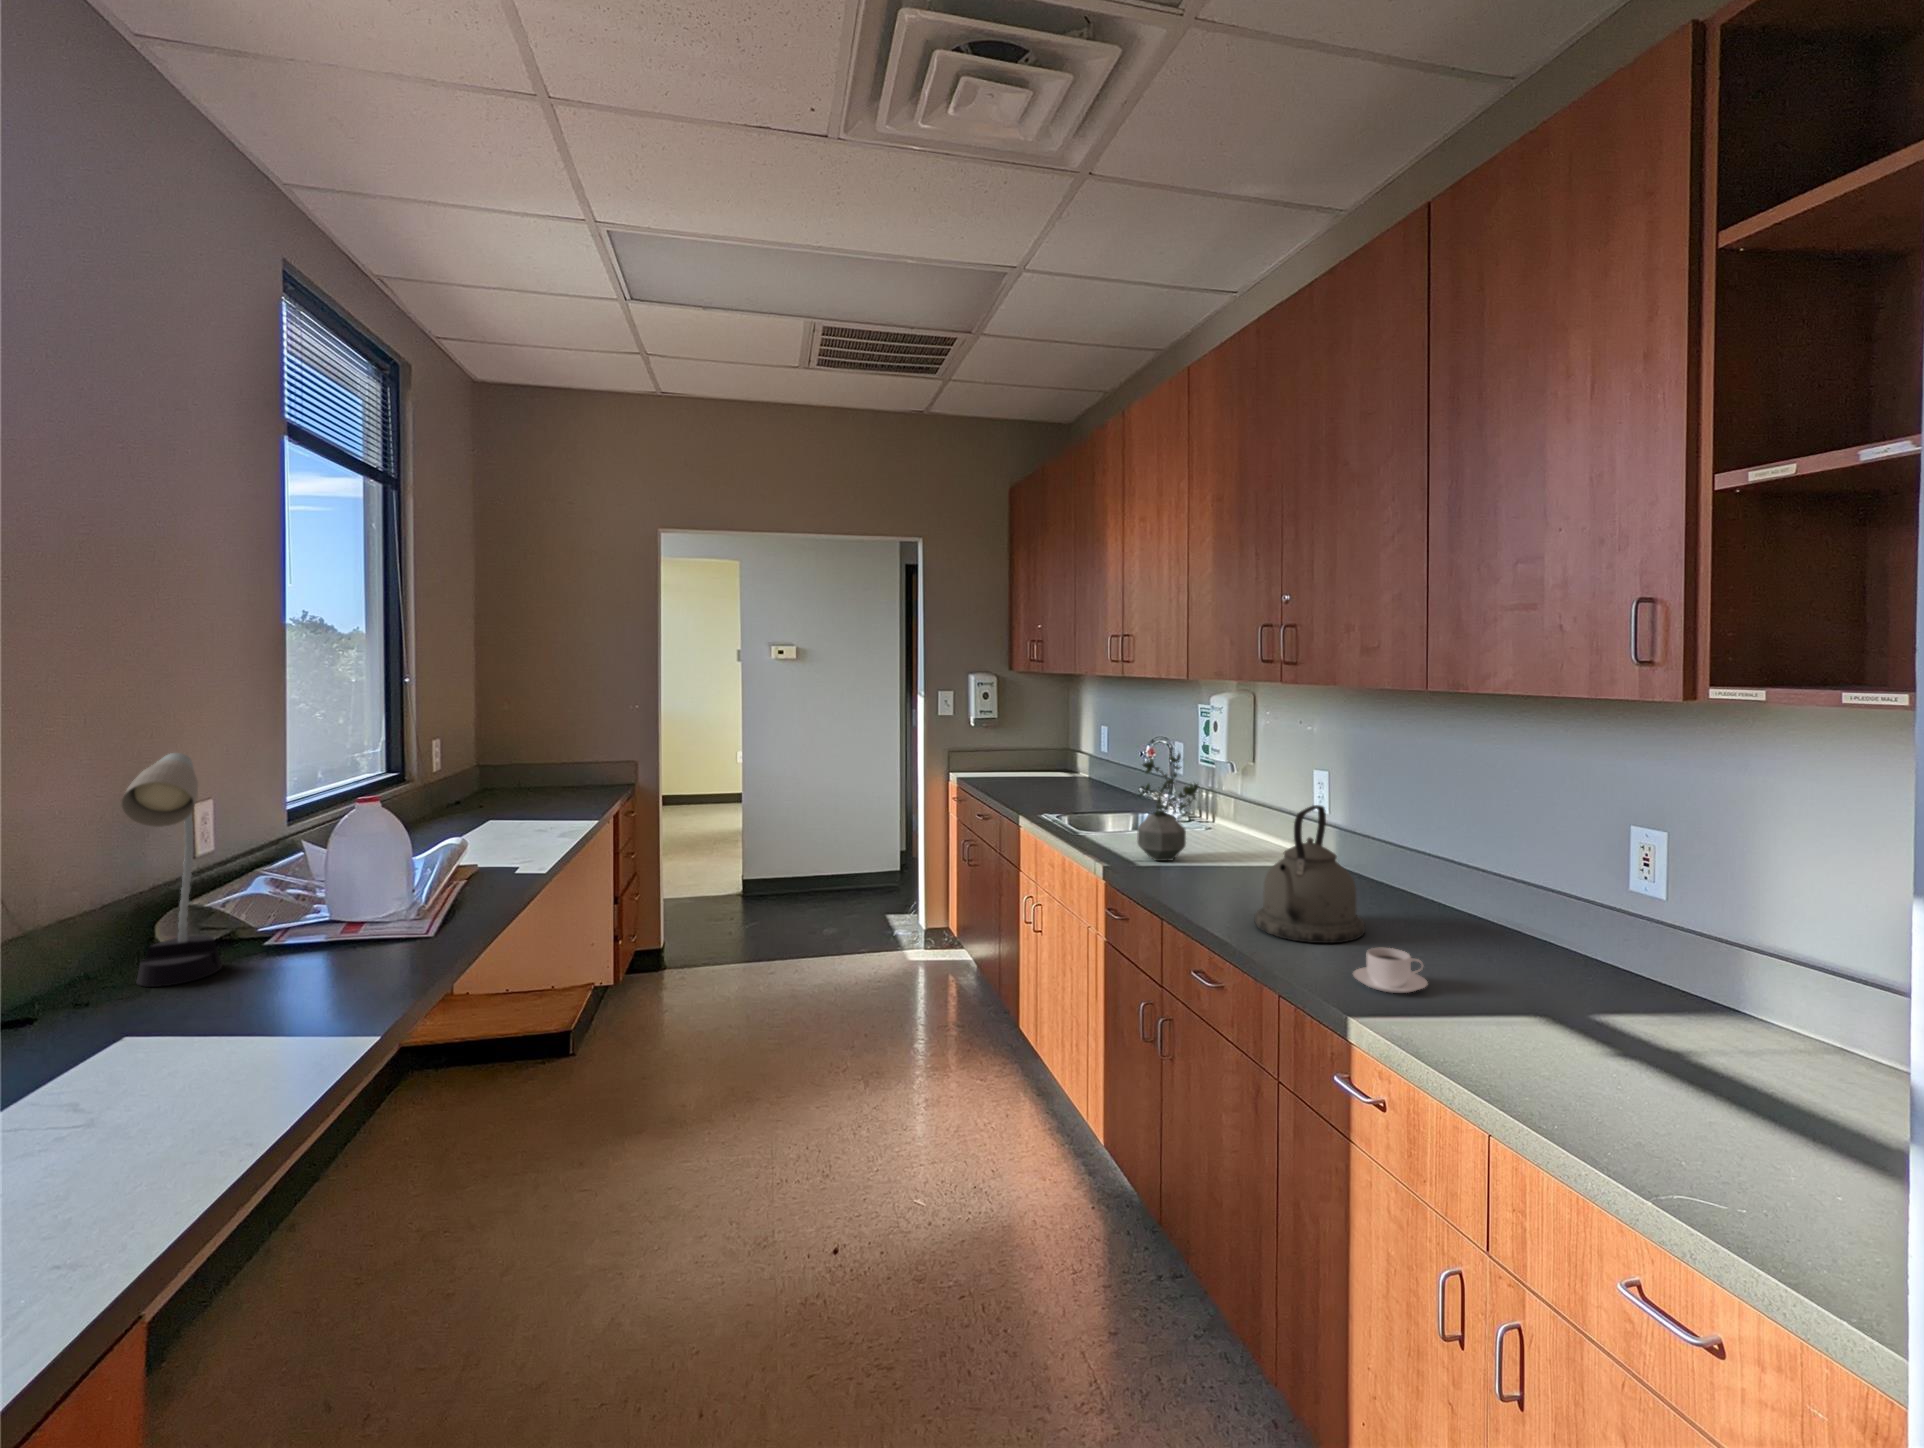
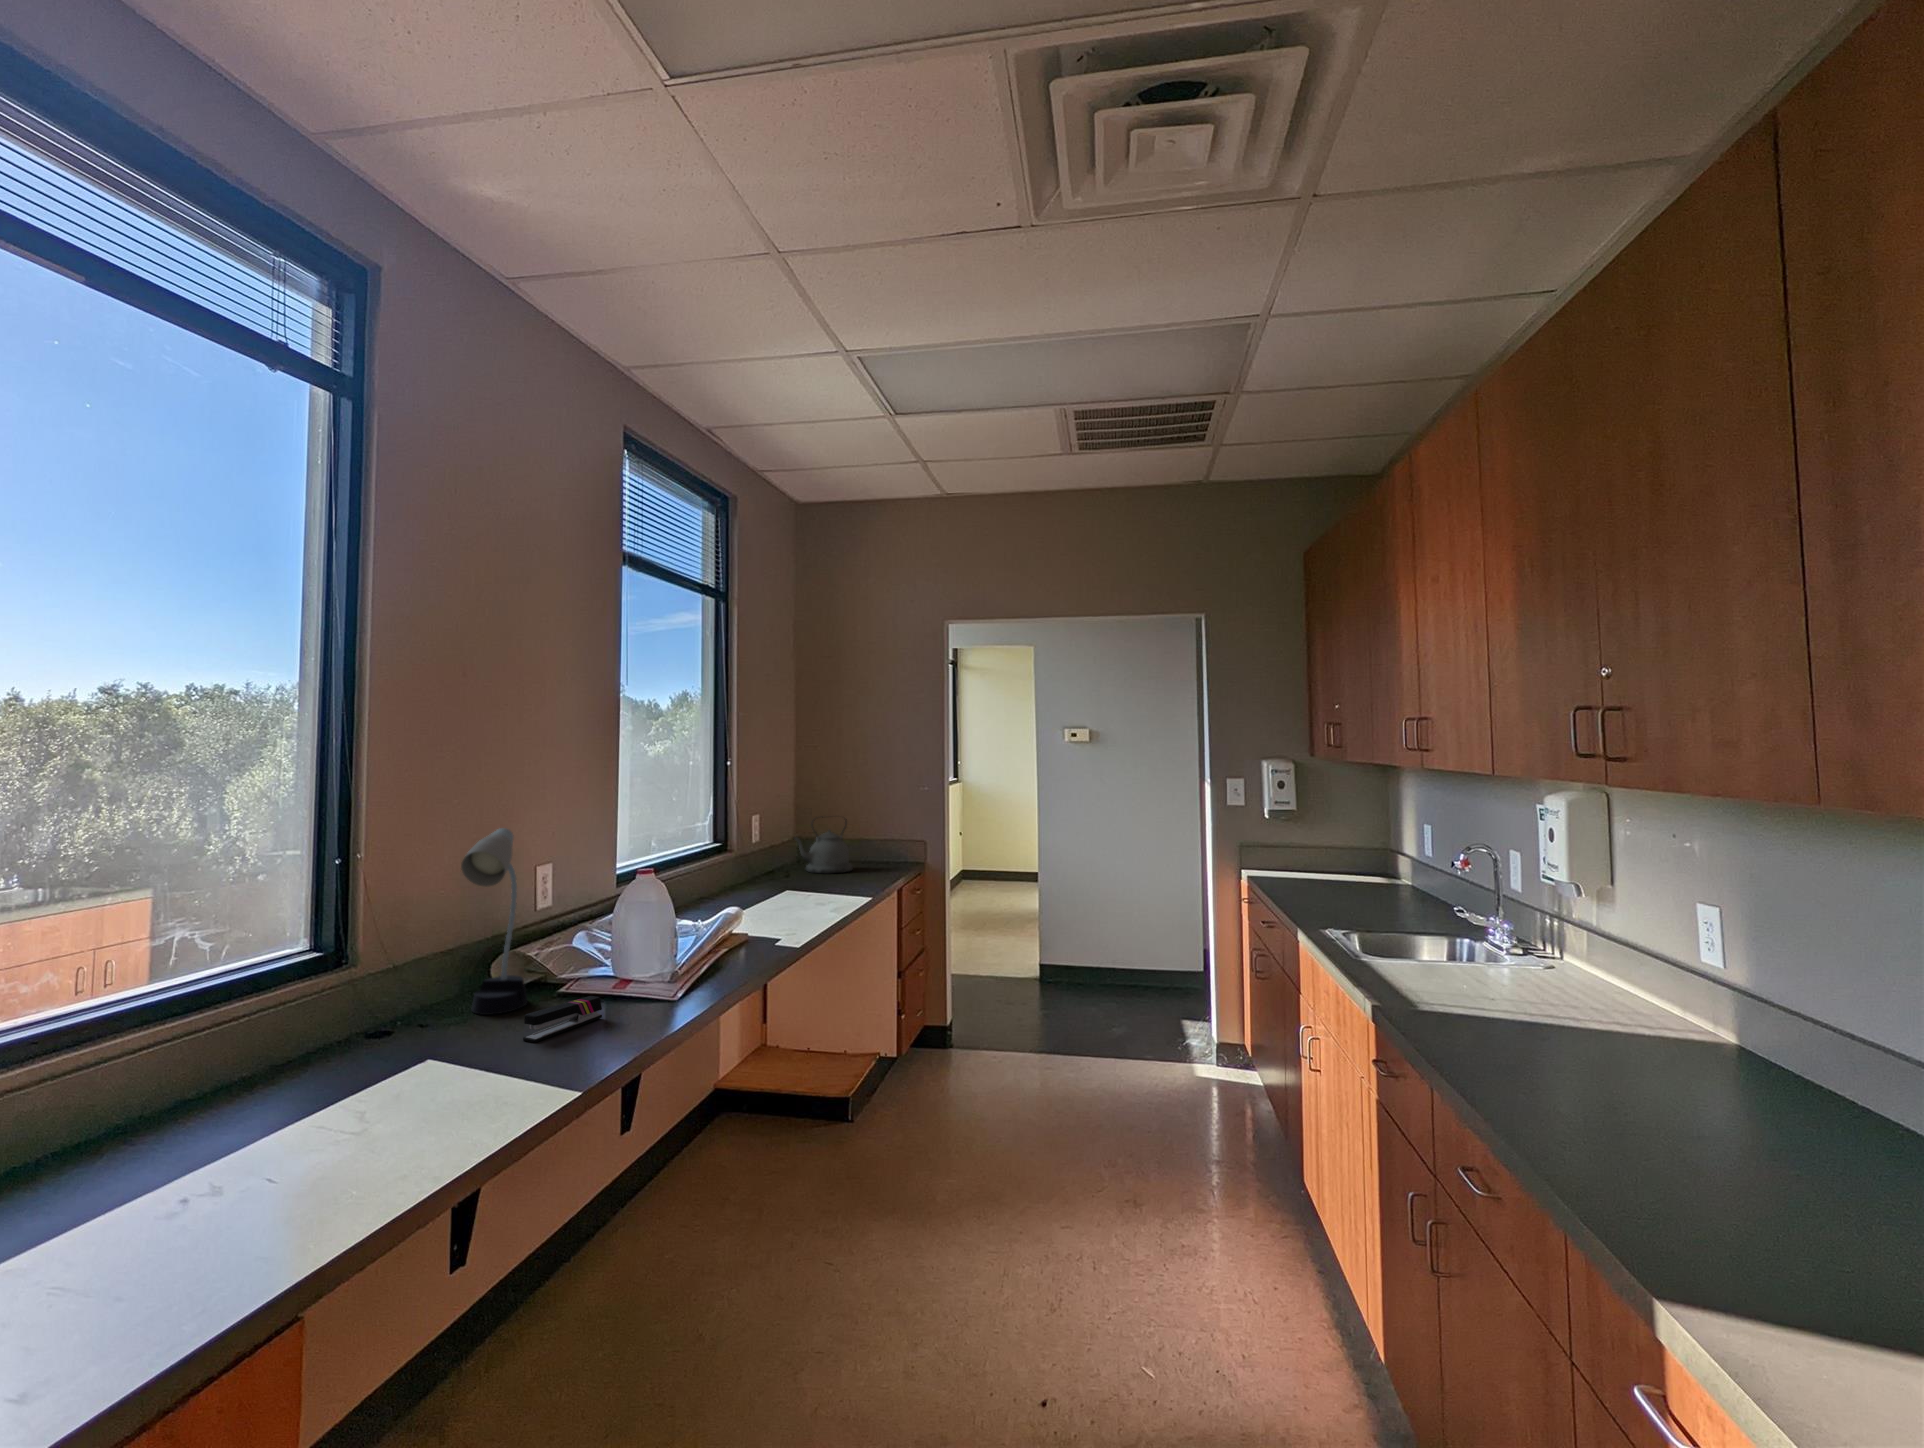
potted plant: present [1137,754,1198,861] -> none [1415,866,1510,1008]
kettle: present [1254,805,1365,943] -> present [794,817,853,874]
stapler: none [250,944,348,1004] -> present [523,996,602,1042]
coffee cup: present [1353,948,1428,993] -> none [1674,1193,1816,1278]

